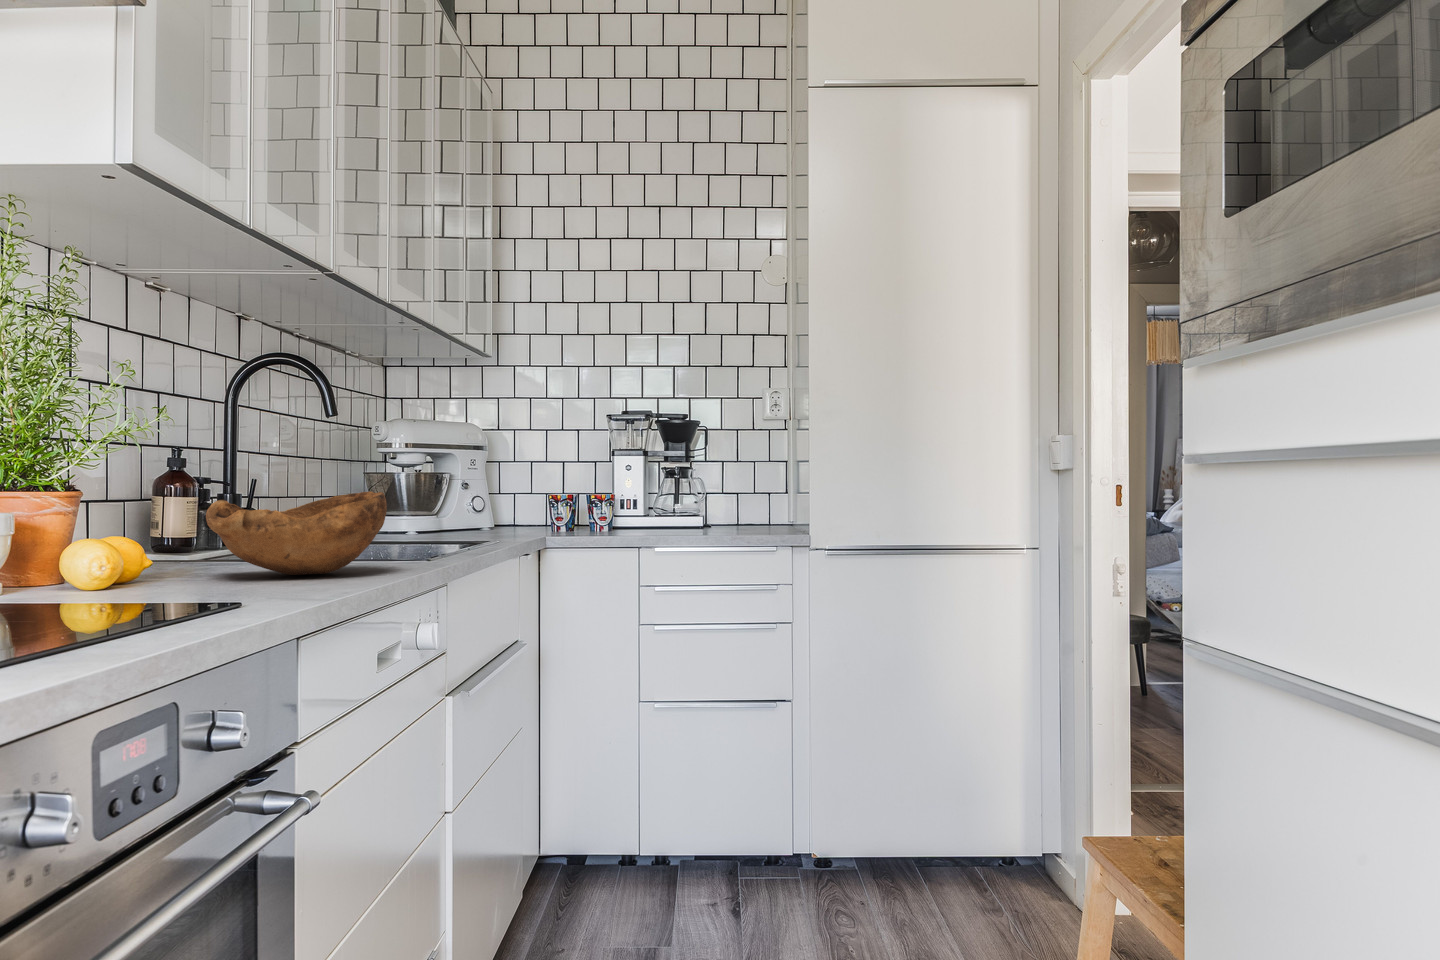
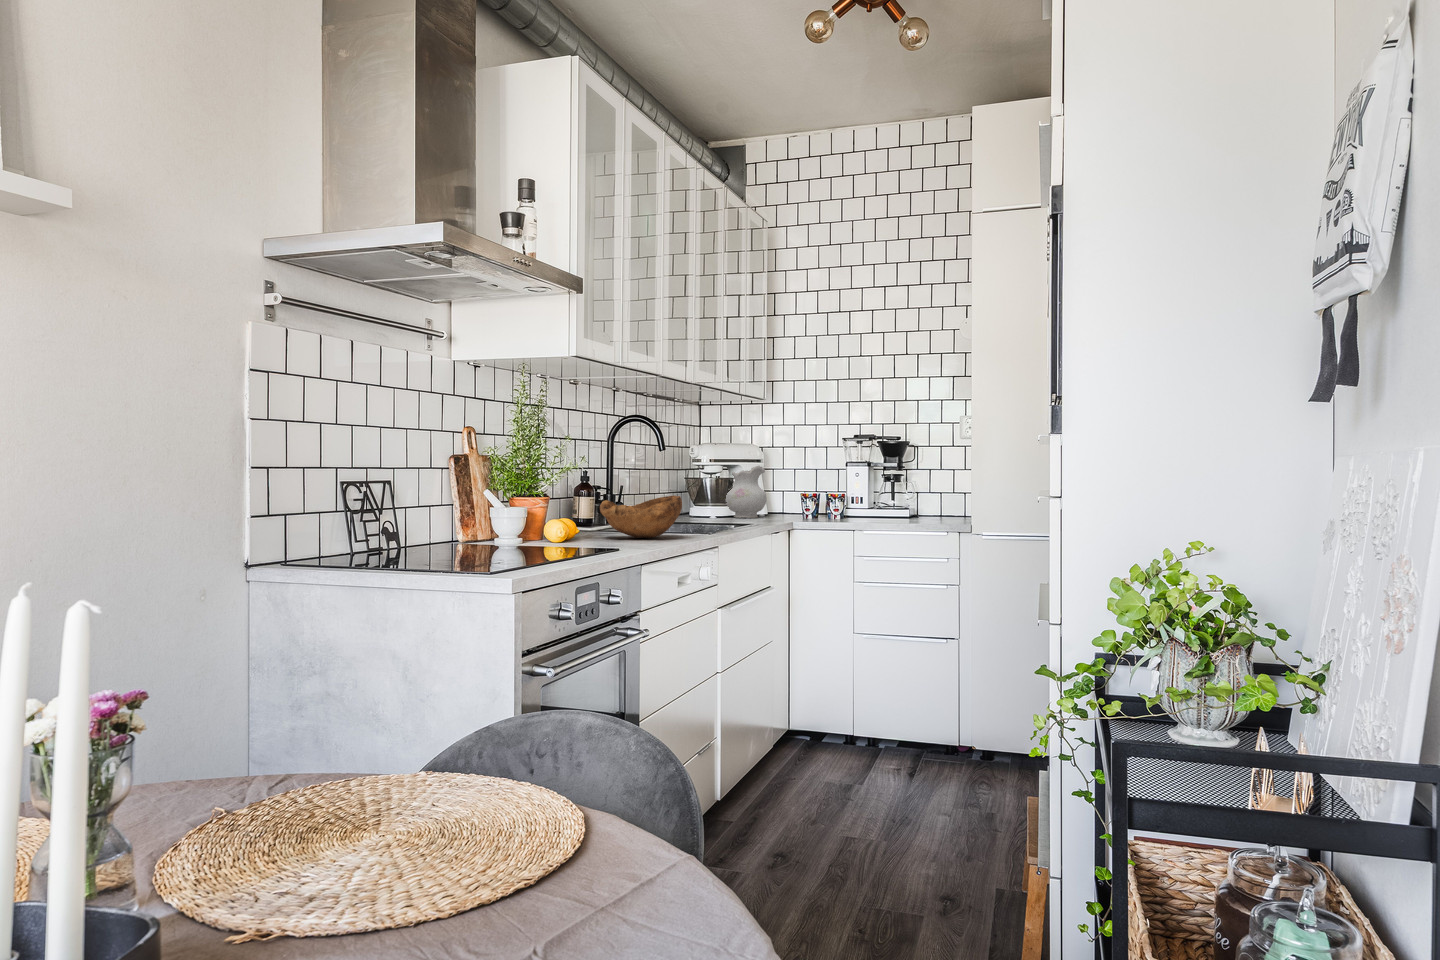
ceramic pitcher: none [424,451,499,533] -> present [726,466,766,518]

